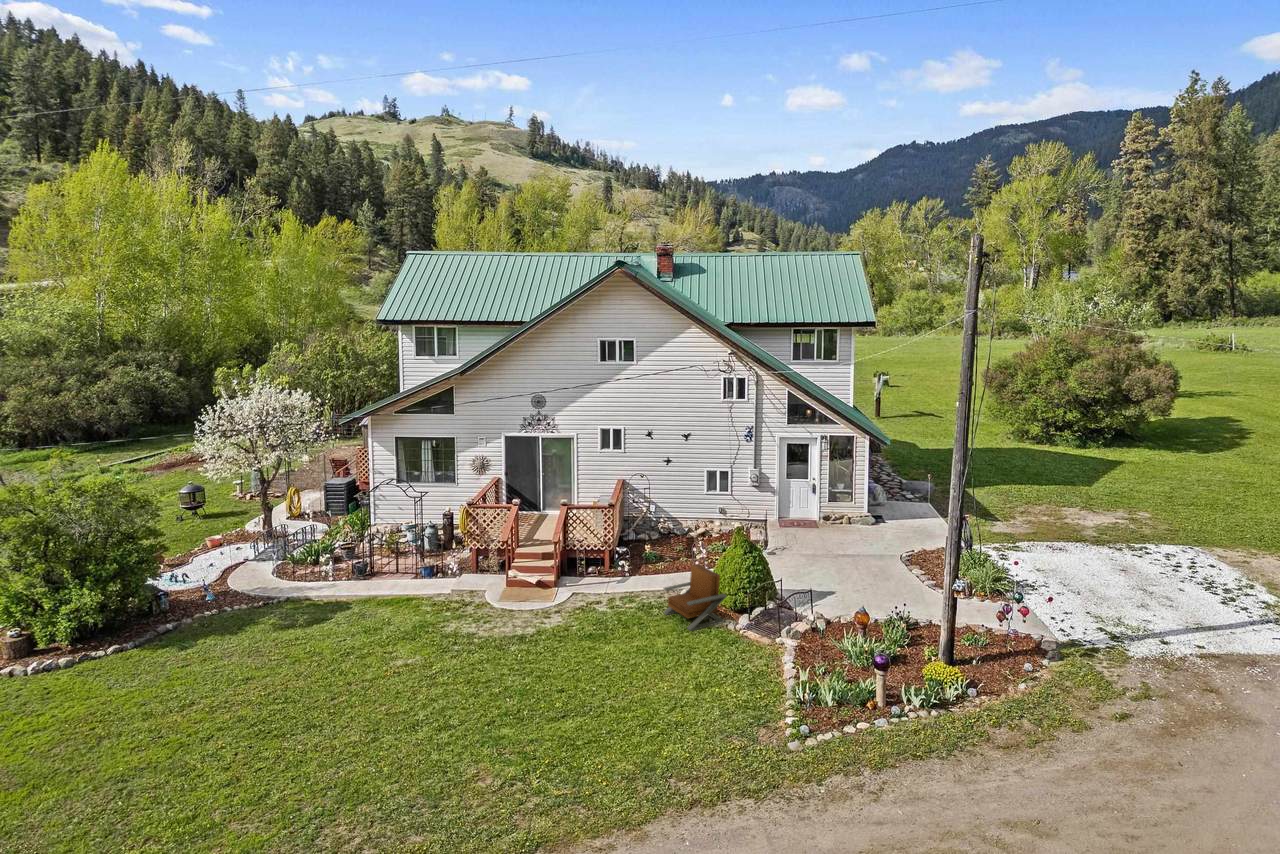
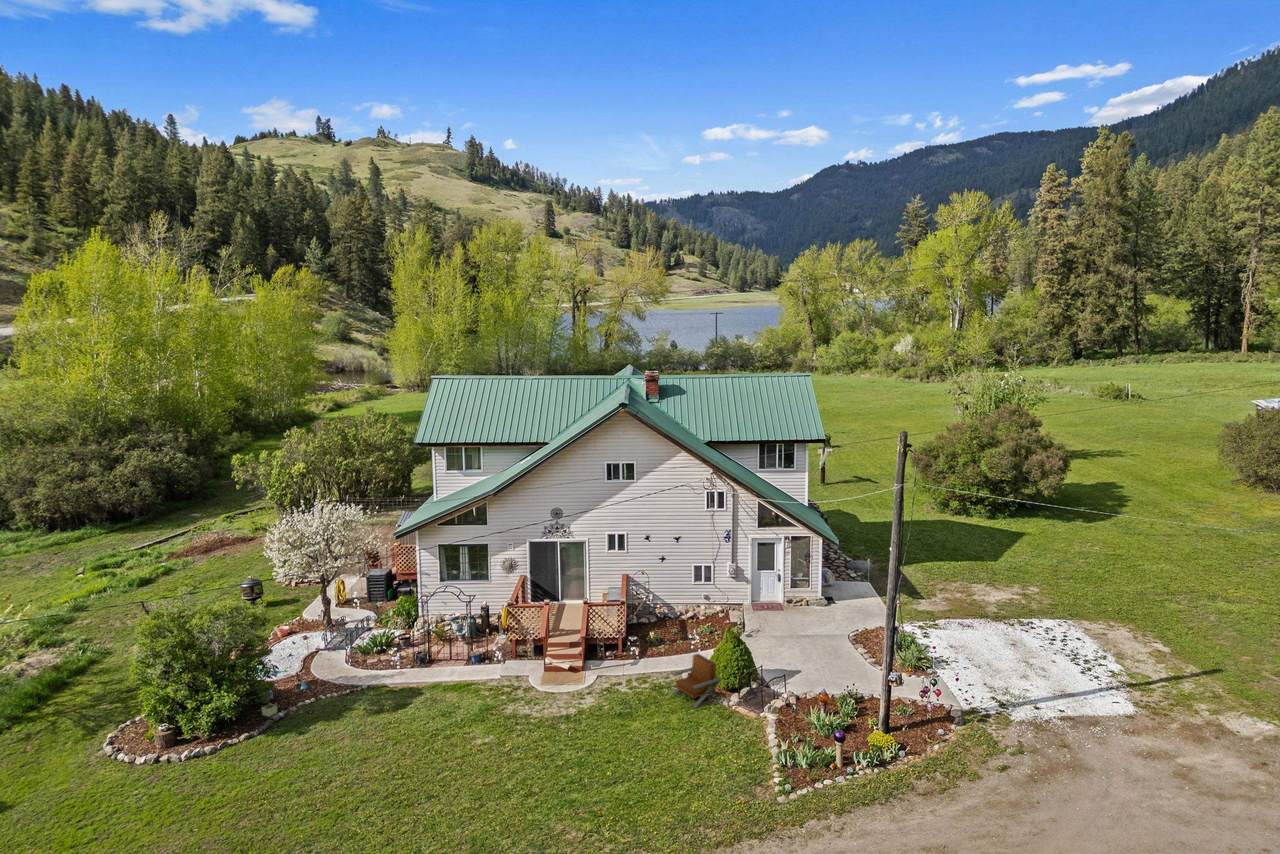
potted tree: none [139,583,167,626] -> present [257,681,277,716]

